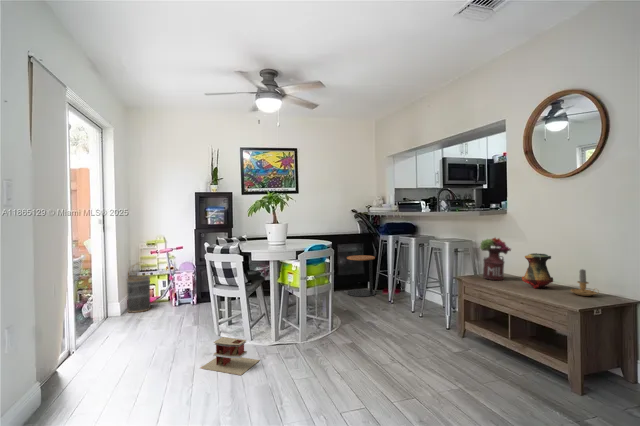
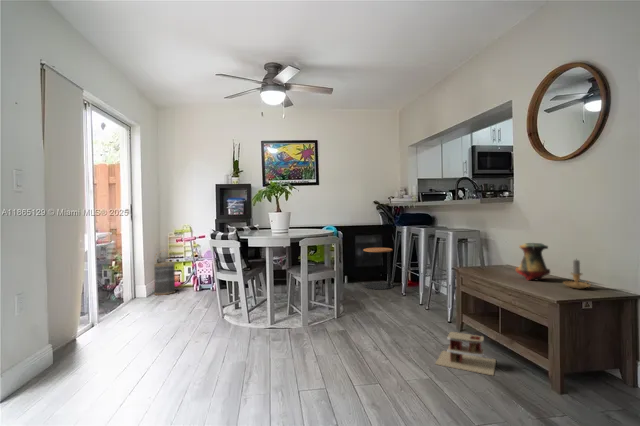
flower arrangement: present [480,238,511,280] -> none [477,226,511,272]
toy house: present [201,337,259,375] -> present [436,332,496,375]

